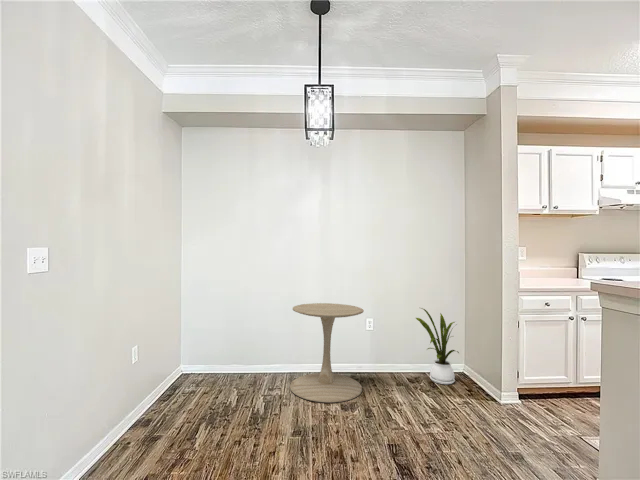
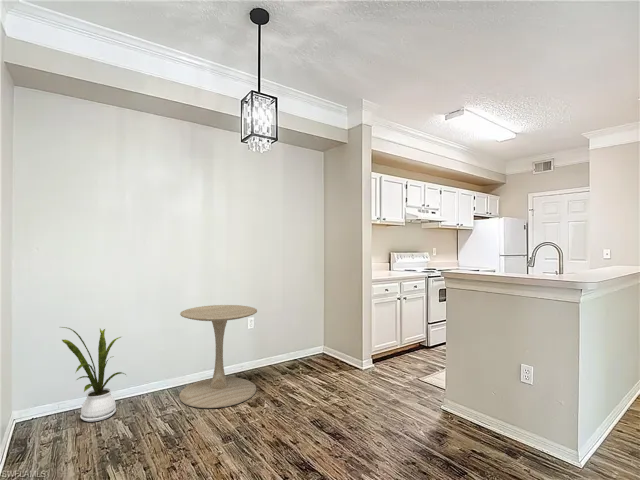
house plant: present [416,308,459,384] -> present [62,327,126,422]

